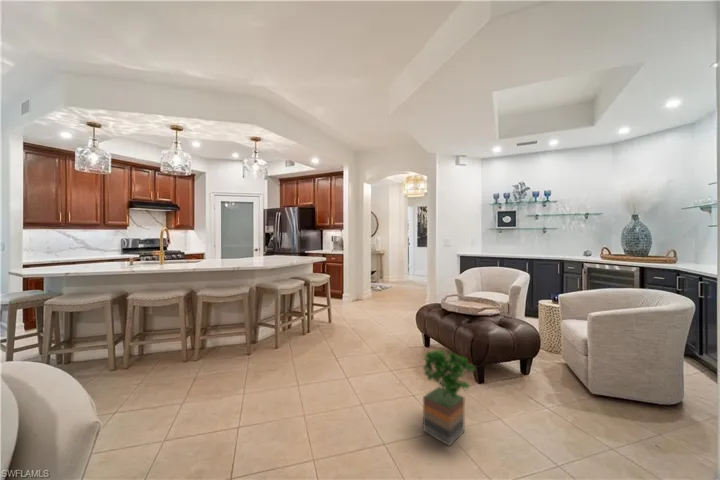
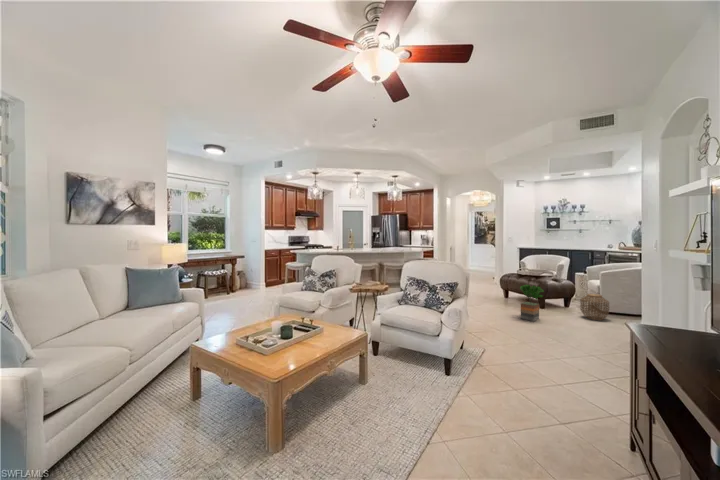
woven basket: none [554,365,619,433] -> present [580,294,609,320]

